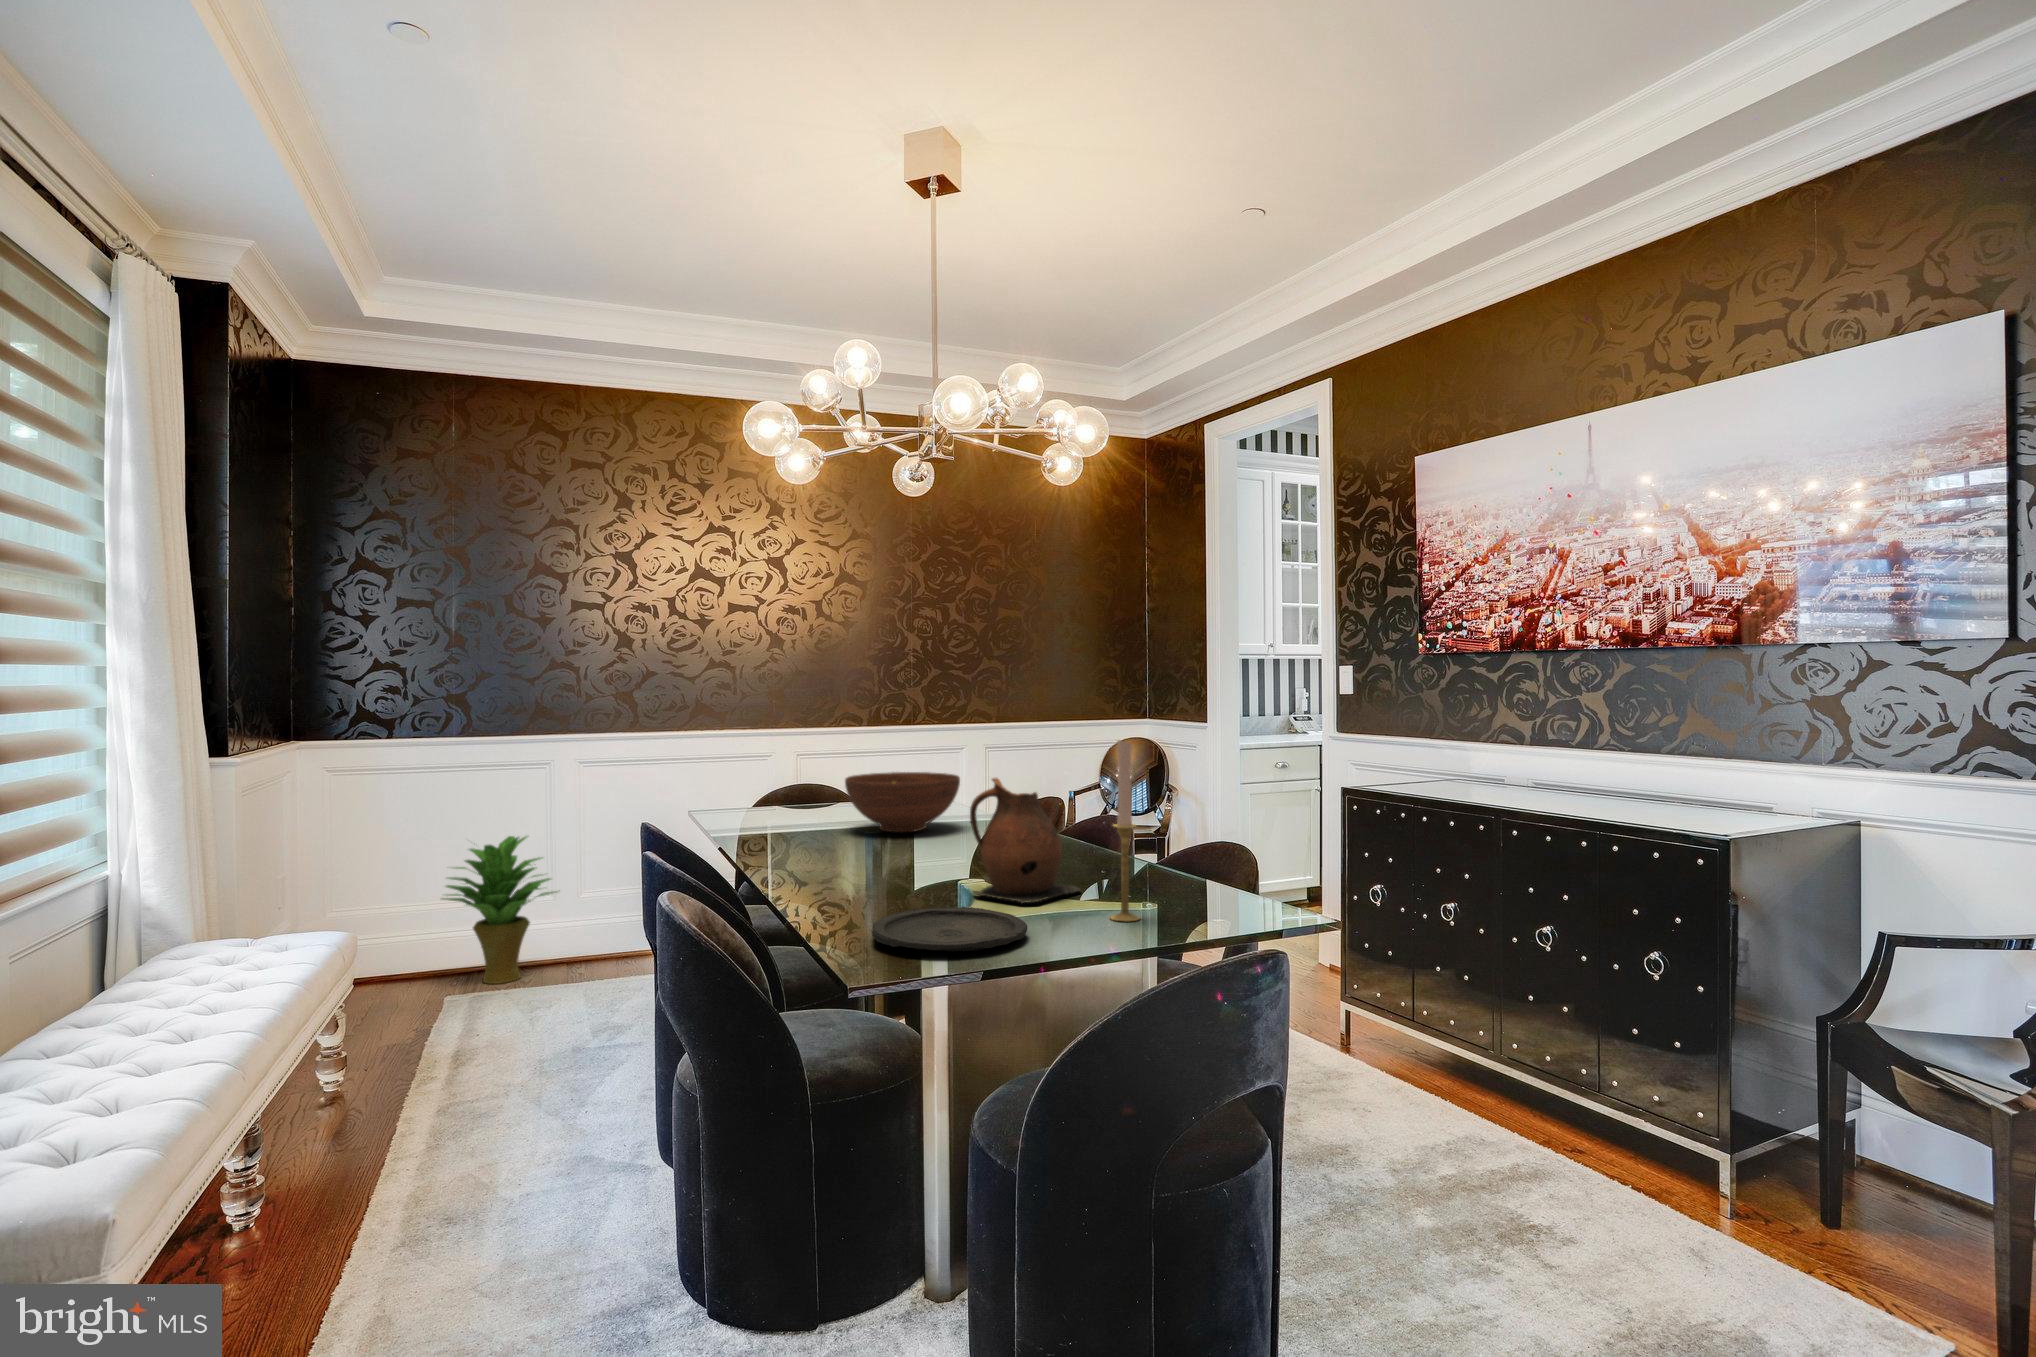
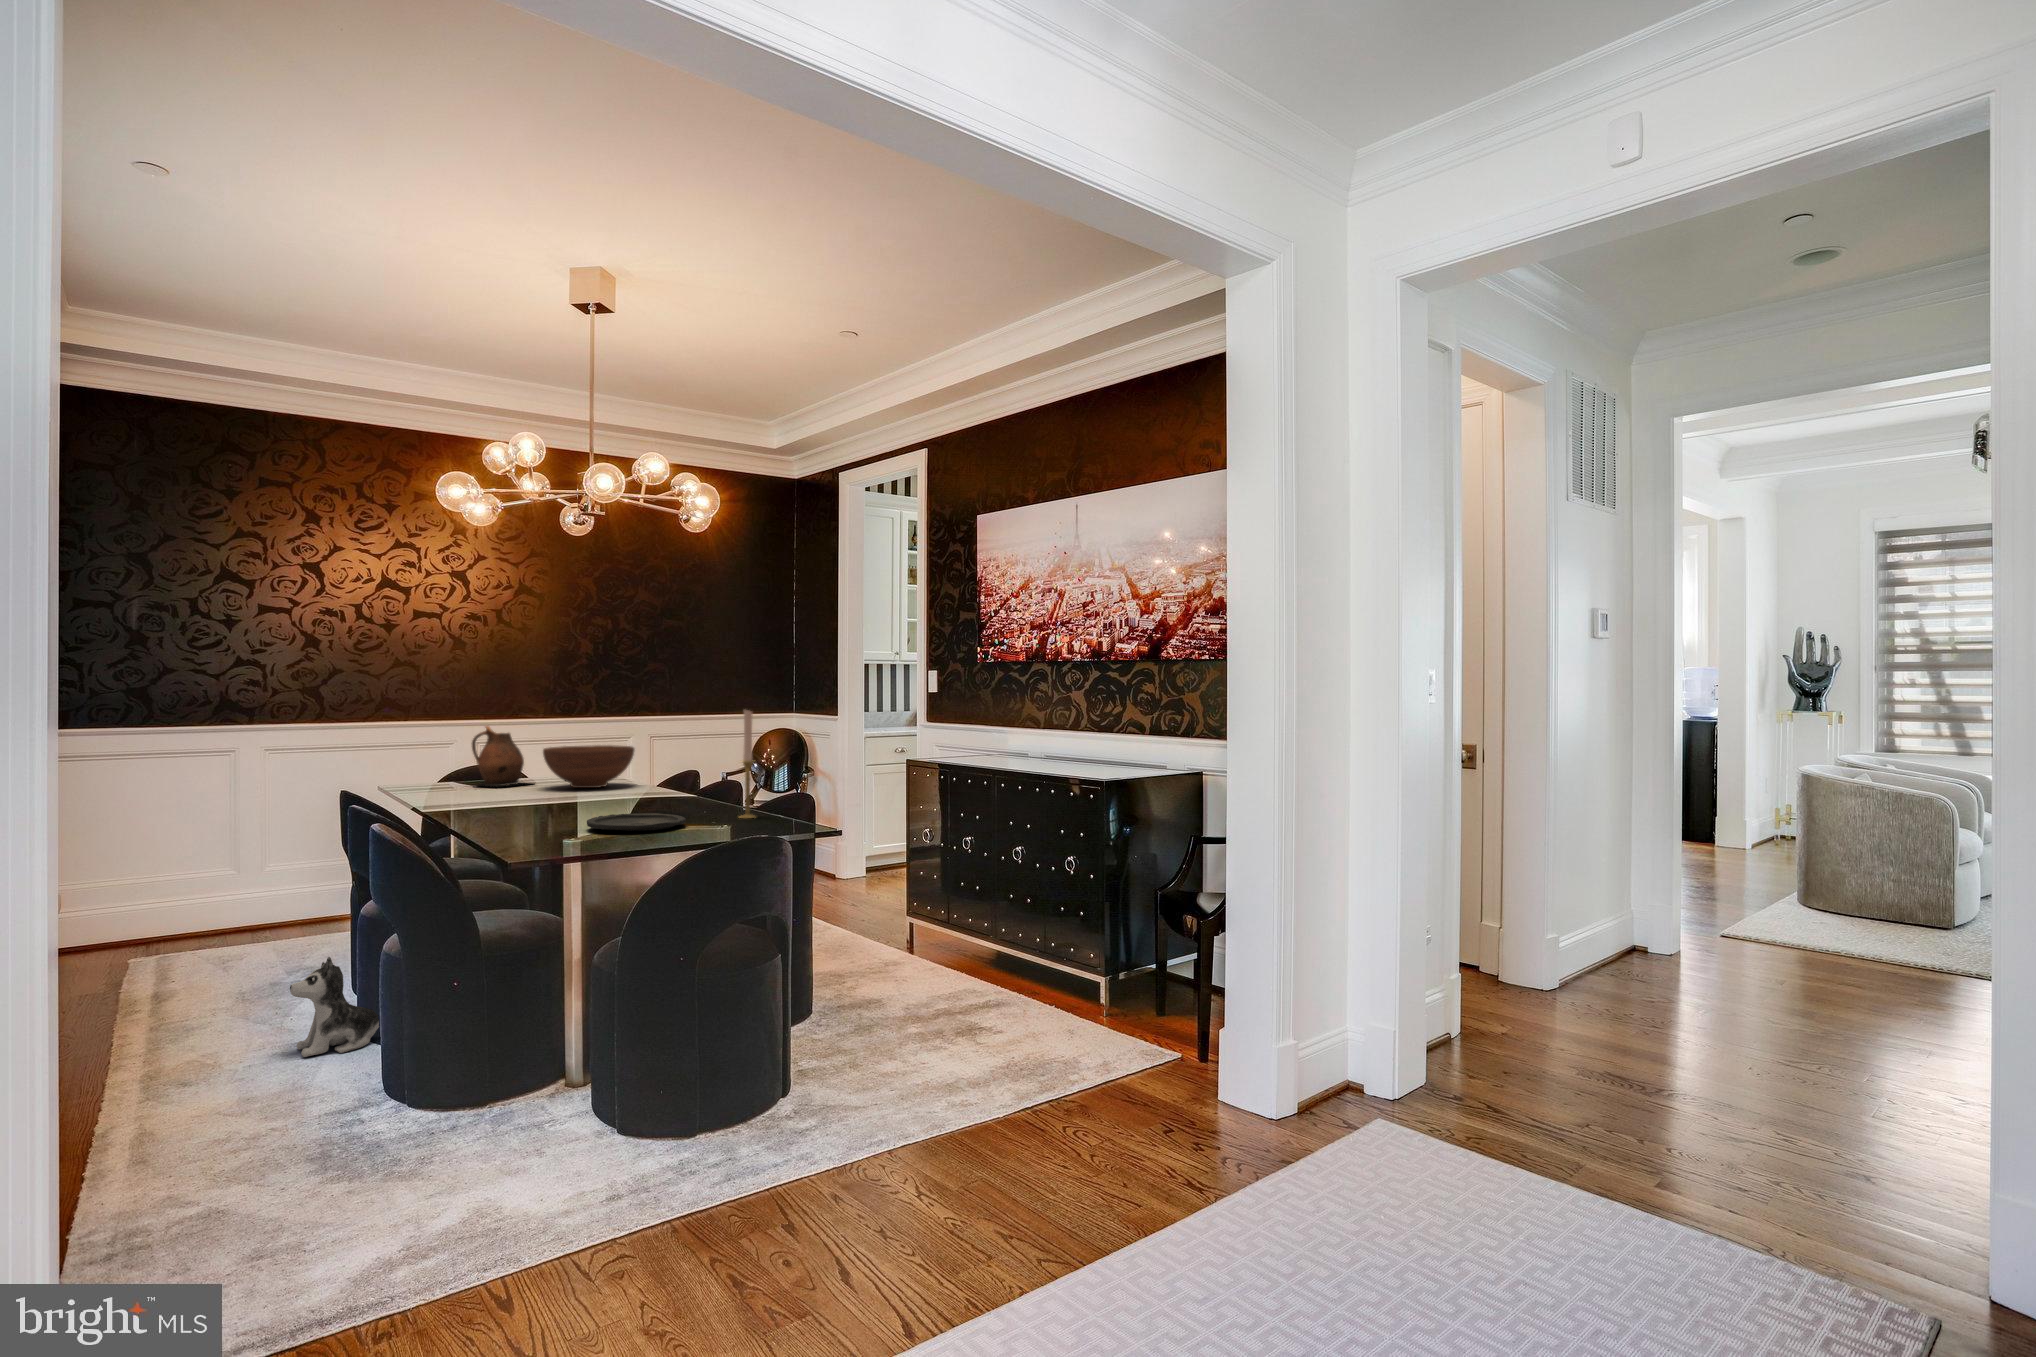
ceramic pitcher: present [970,778,1080,904] -> present [472,726,526,787]
potted plant: present [442,836,556,984] -> none [130,814,253,947]
plush toy: none [513,1072,643,1214] -> present [290,957,379,1057]

